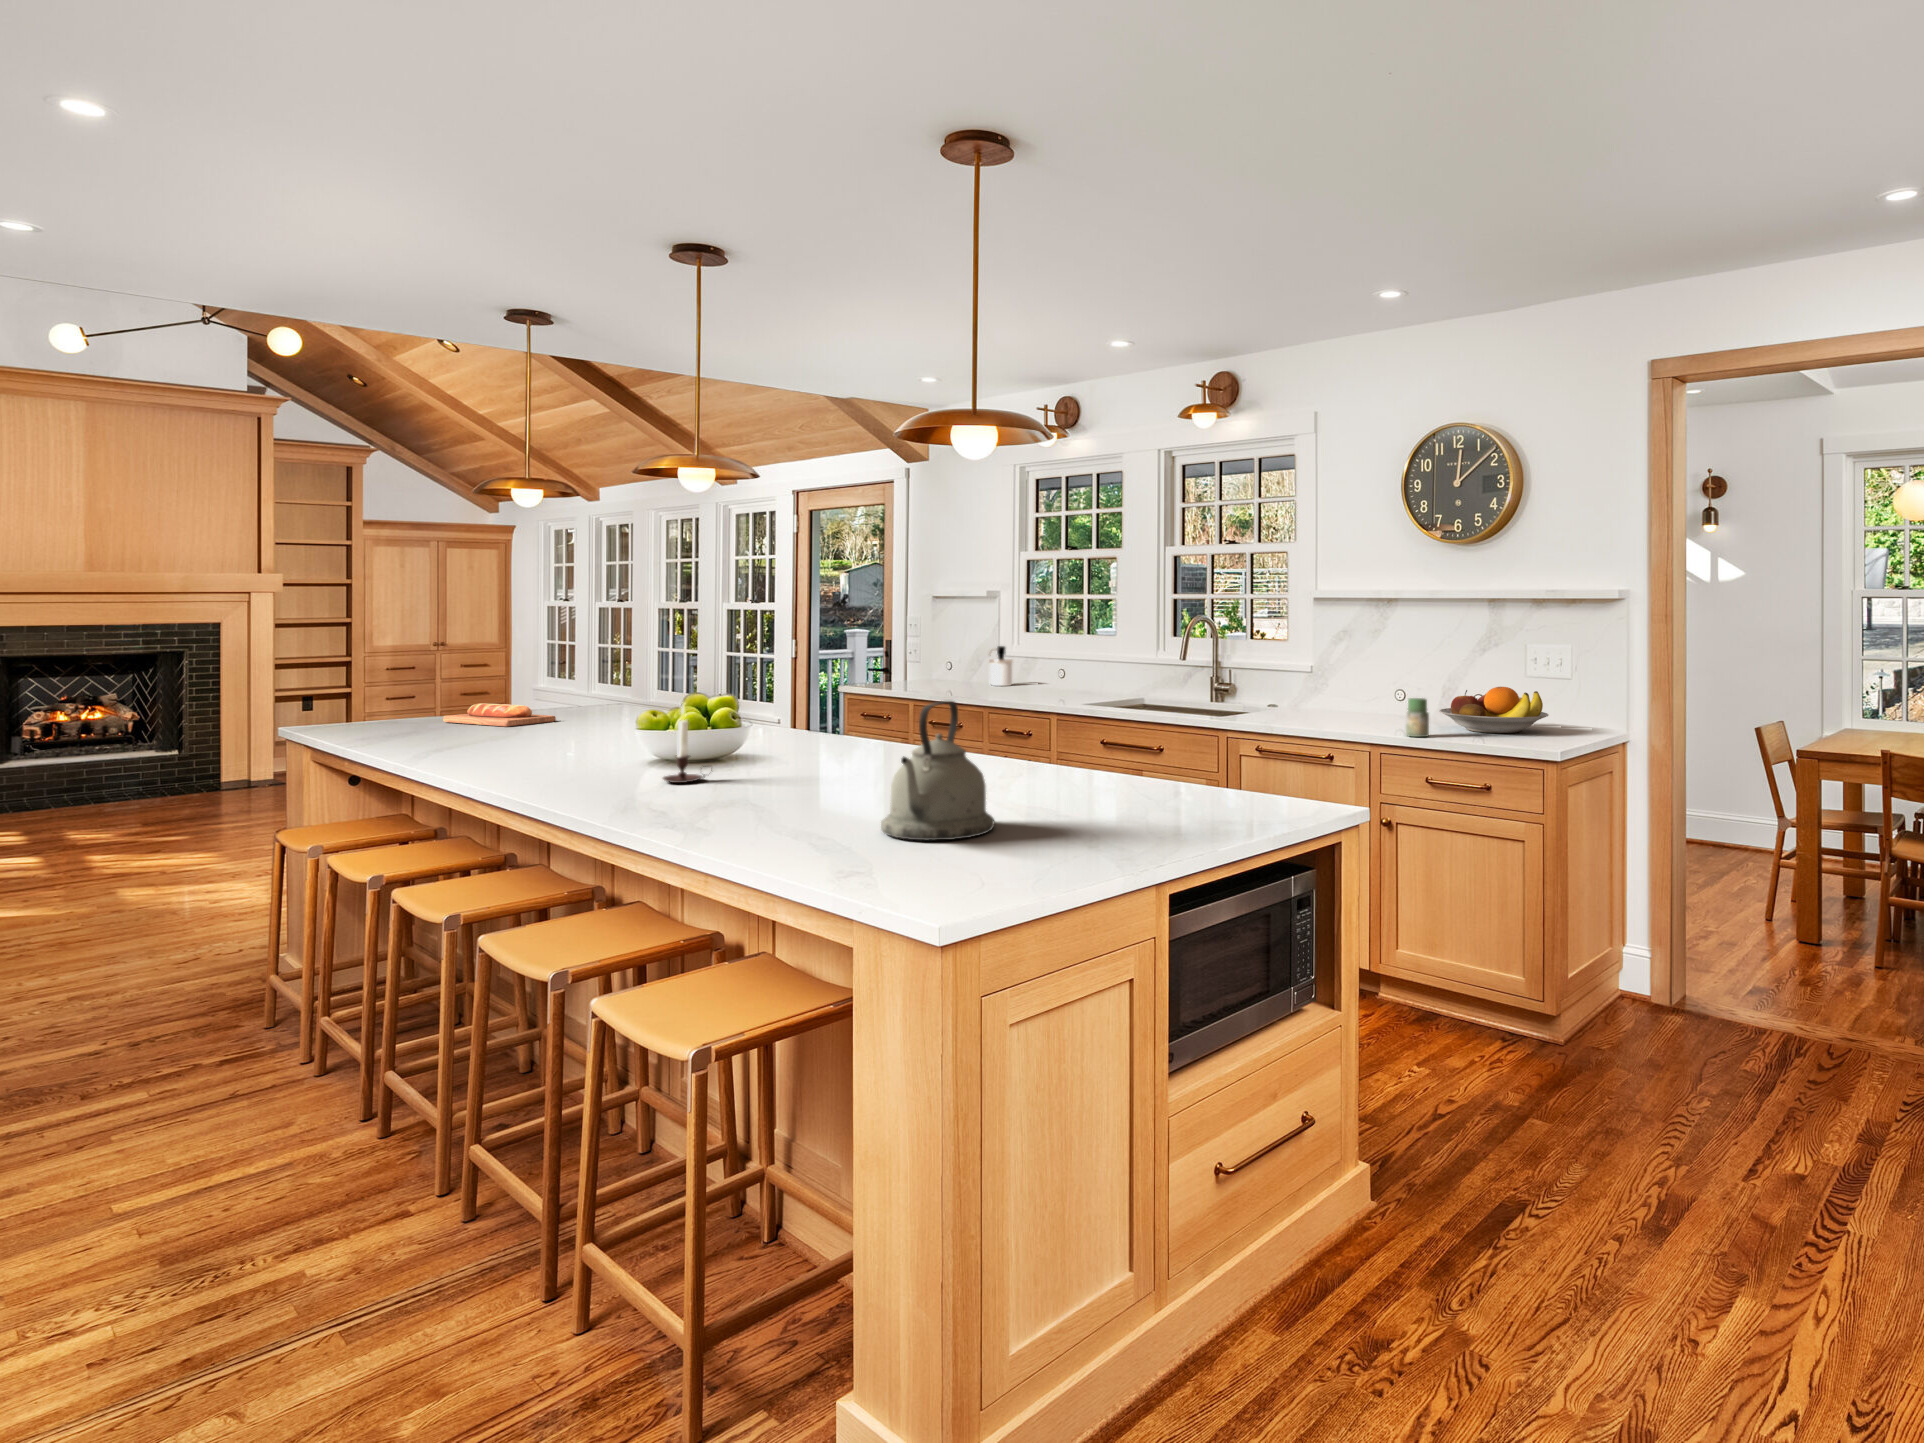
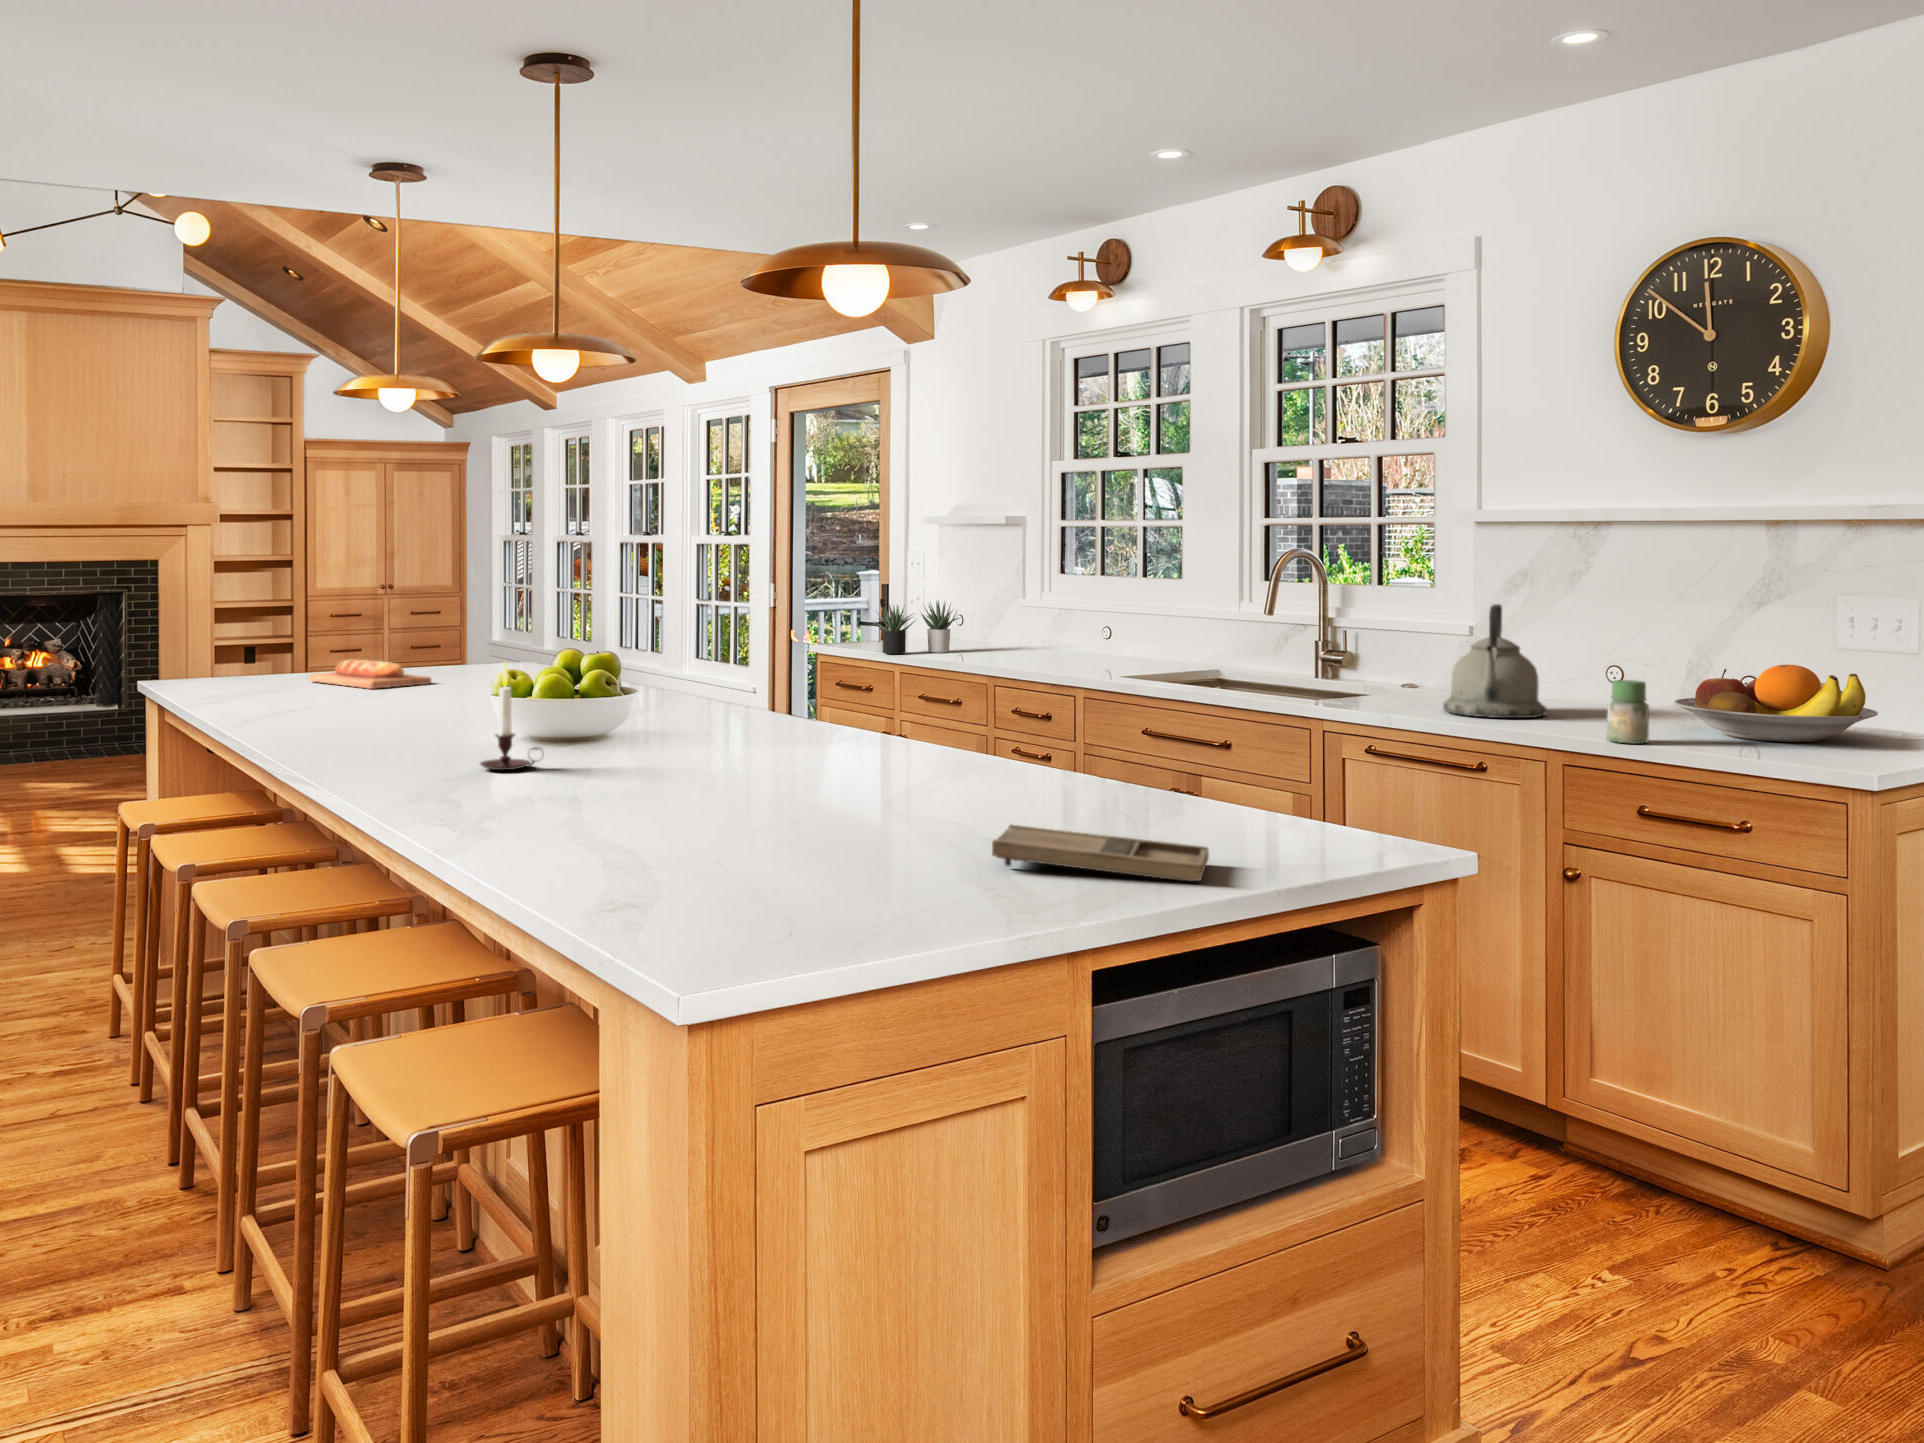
soap dispenser: present [989,646,1013,686] -> none [1000,594,1036,650]
succulent plant: none [895,649,962,691] -> present [873,601,959,654]
kettle: present [881,701,994,841] -> present [1443,604,1547,718]
tray: none [1087,800,1221,829] -> present [992,825,1209,881]

